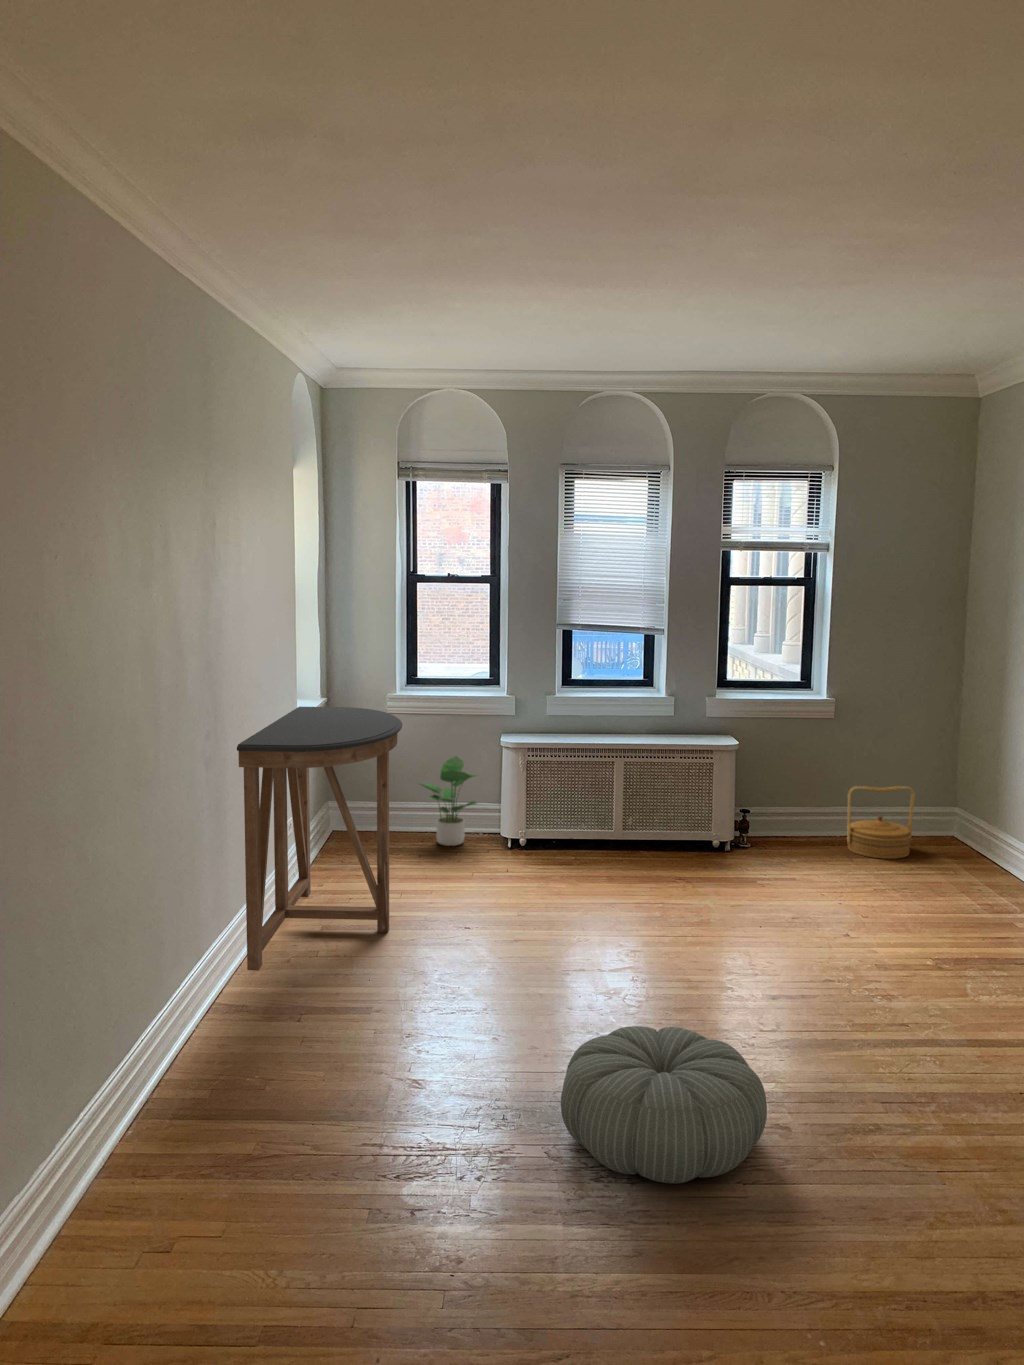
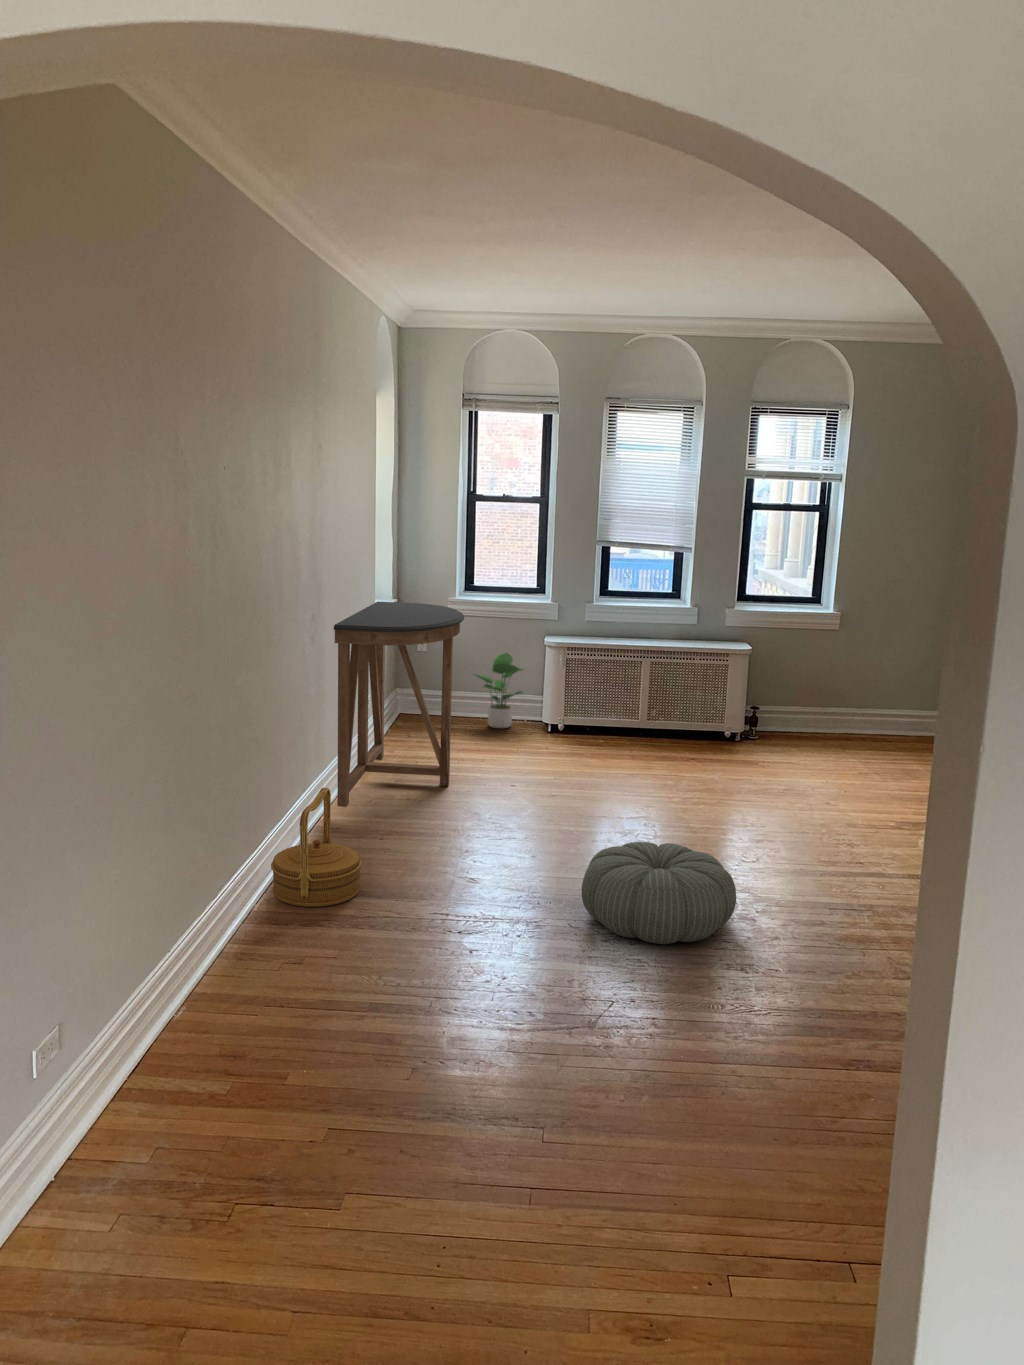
woven basket: present [847,786,915,859] -> present [271,788,362,907]

